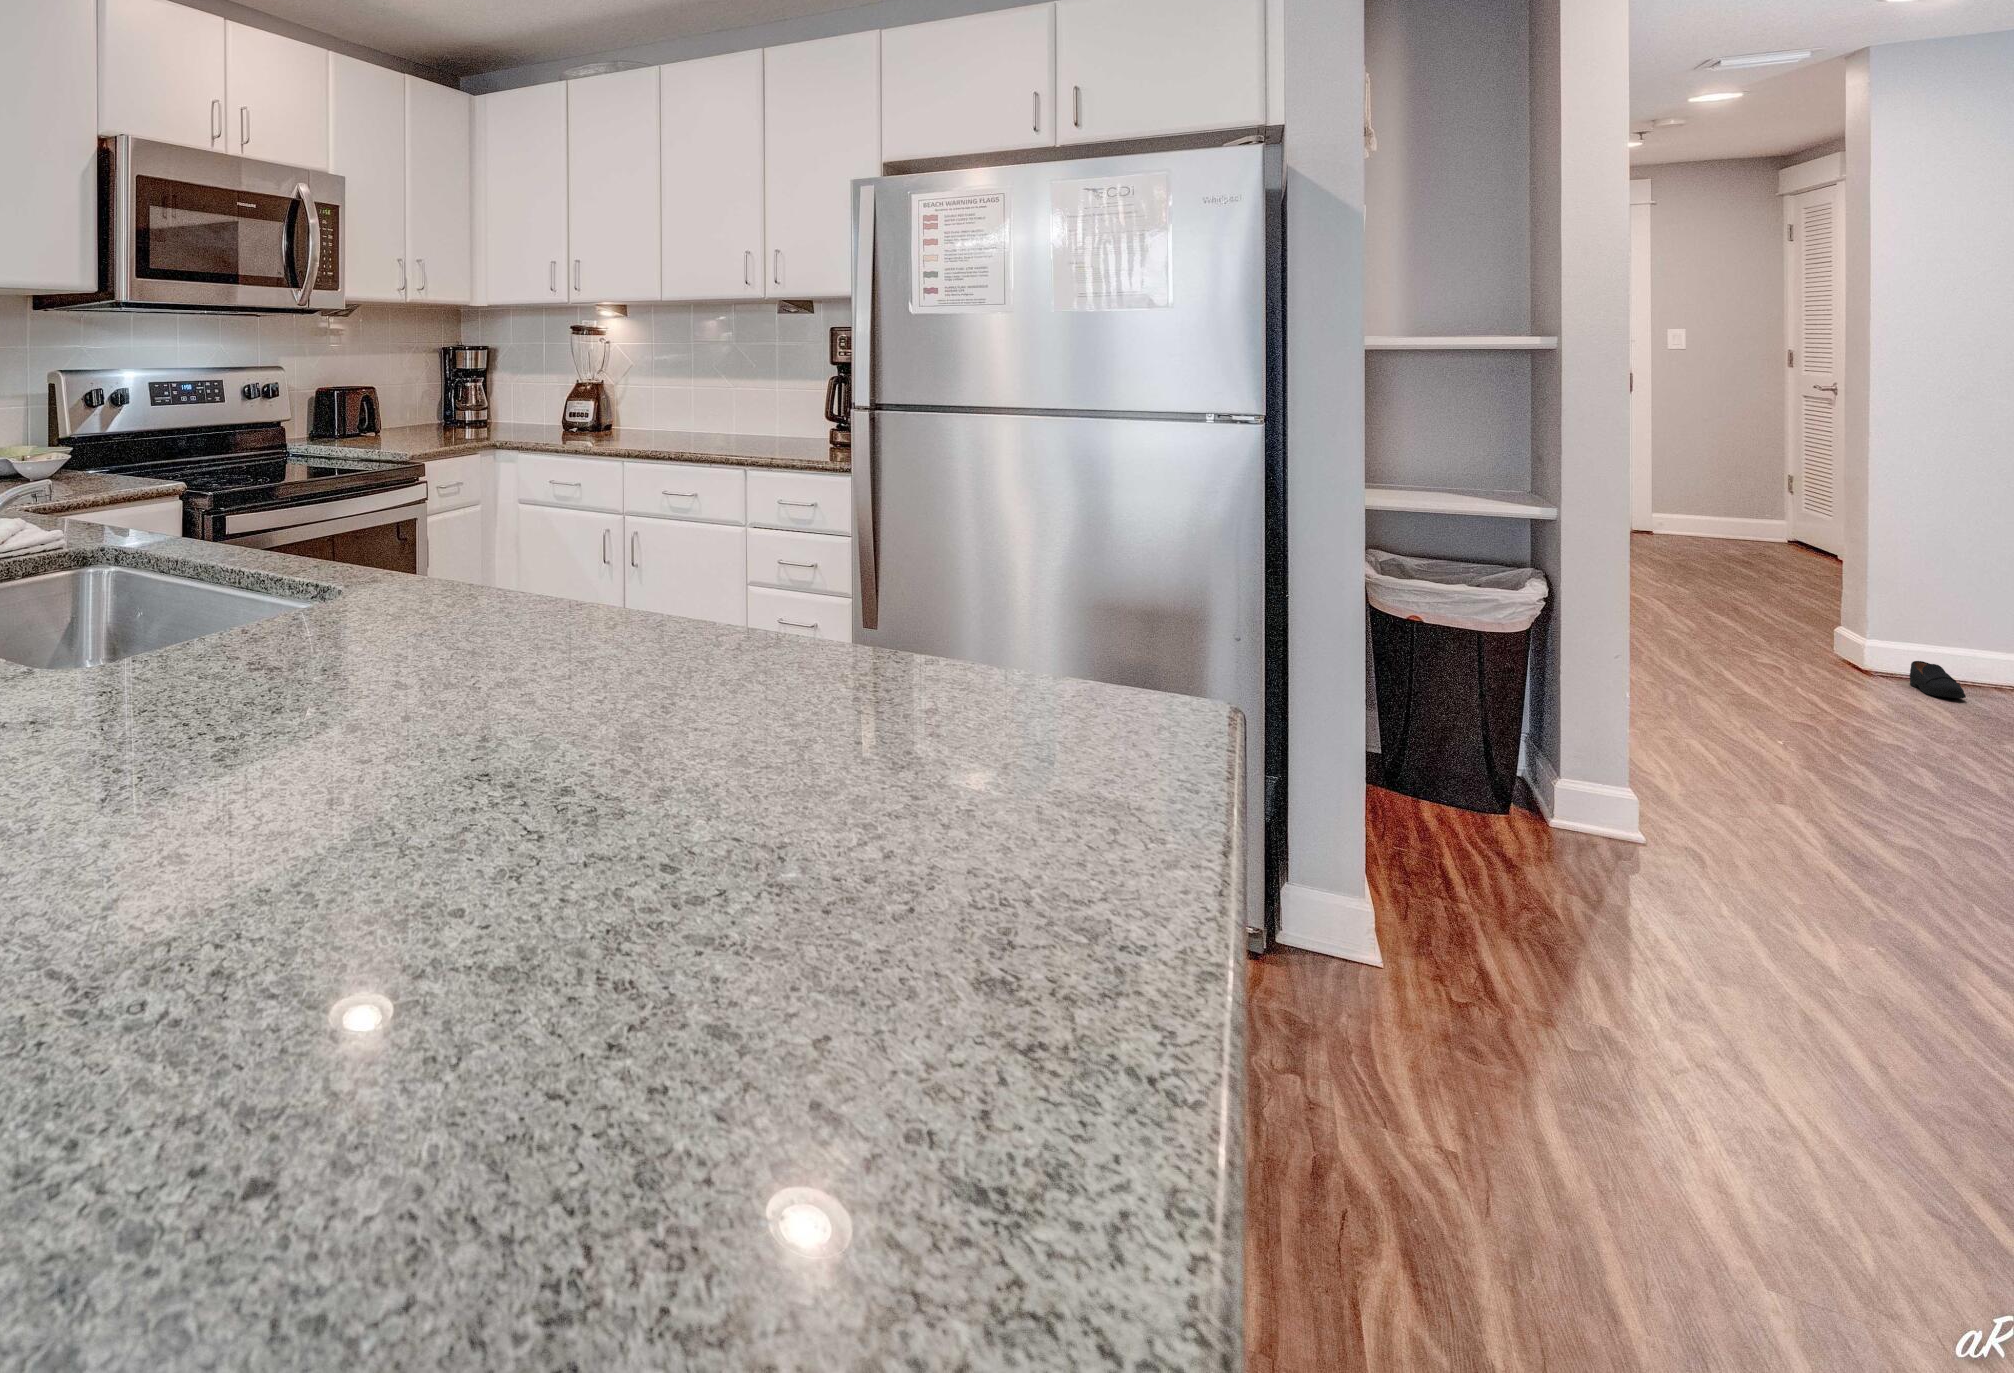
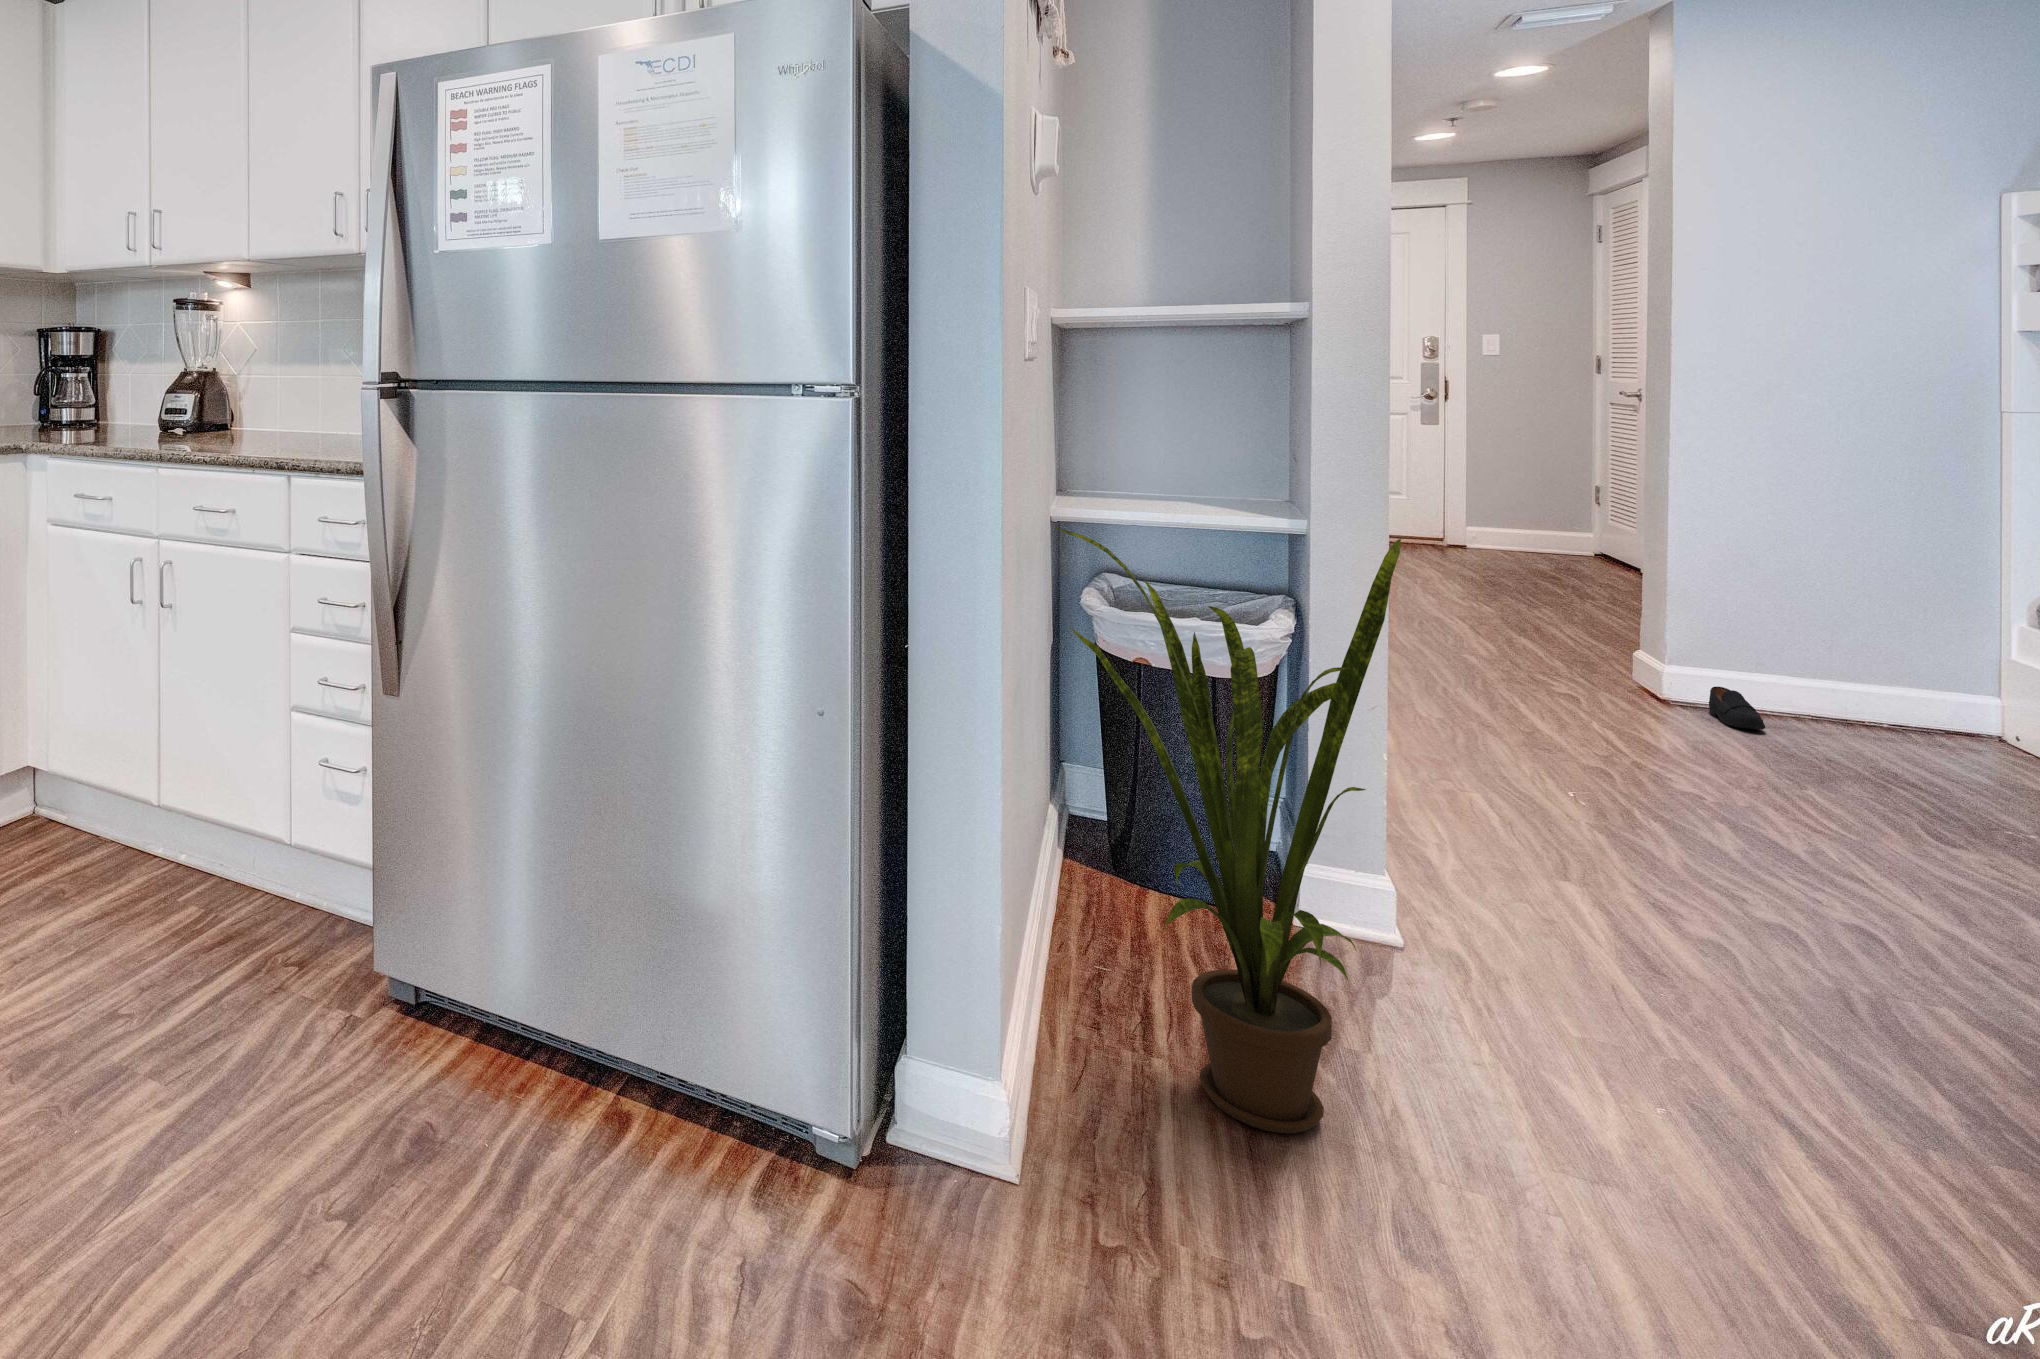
house plant: none [1379,514,1666,947] -> present [1056,528,1402,1133]

